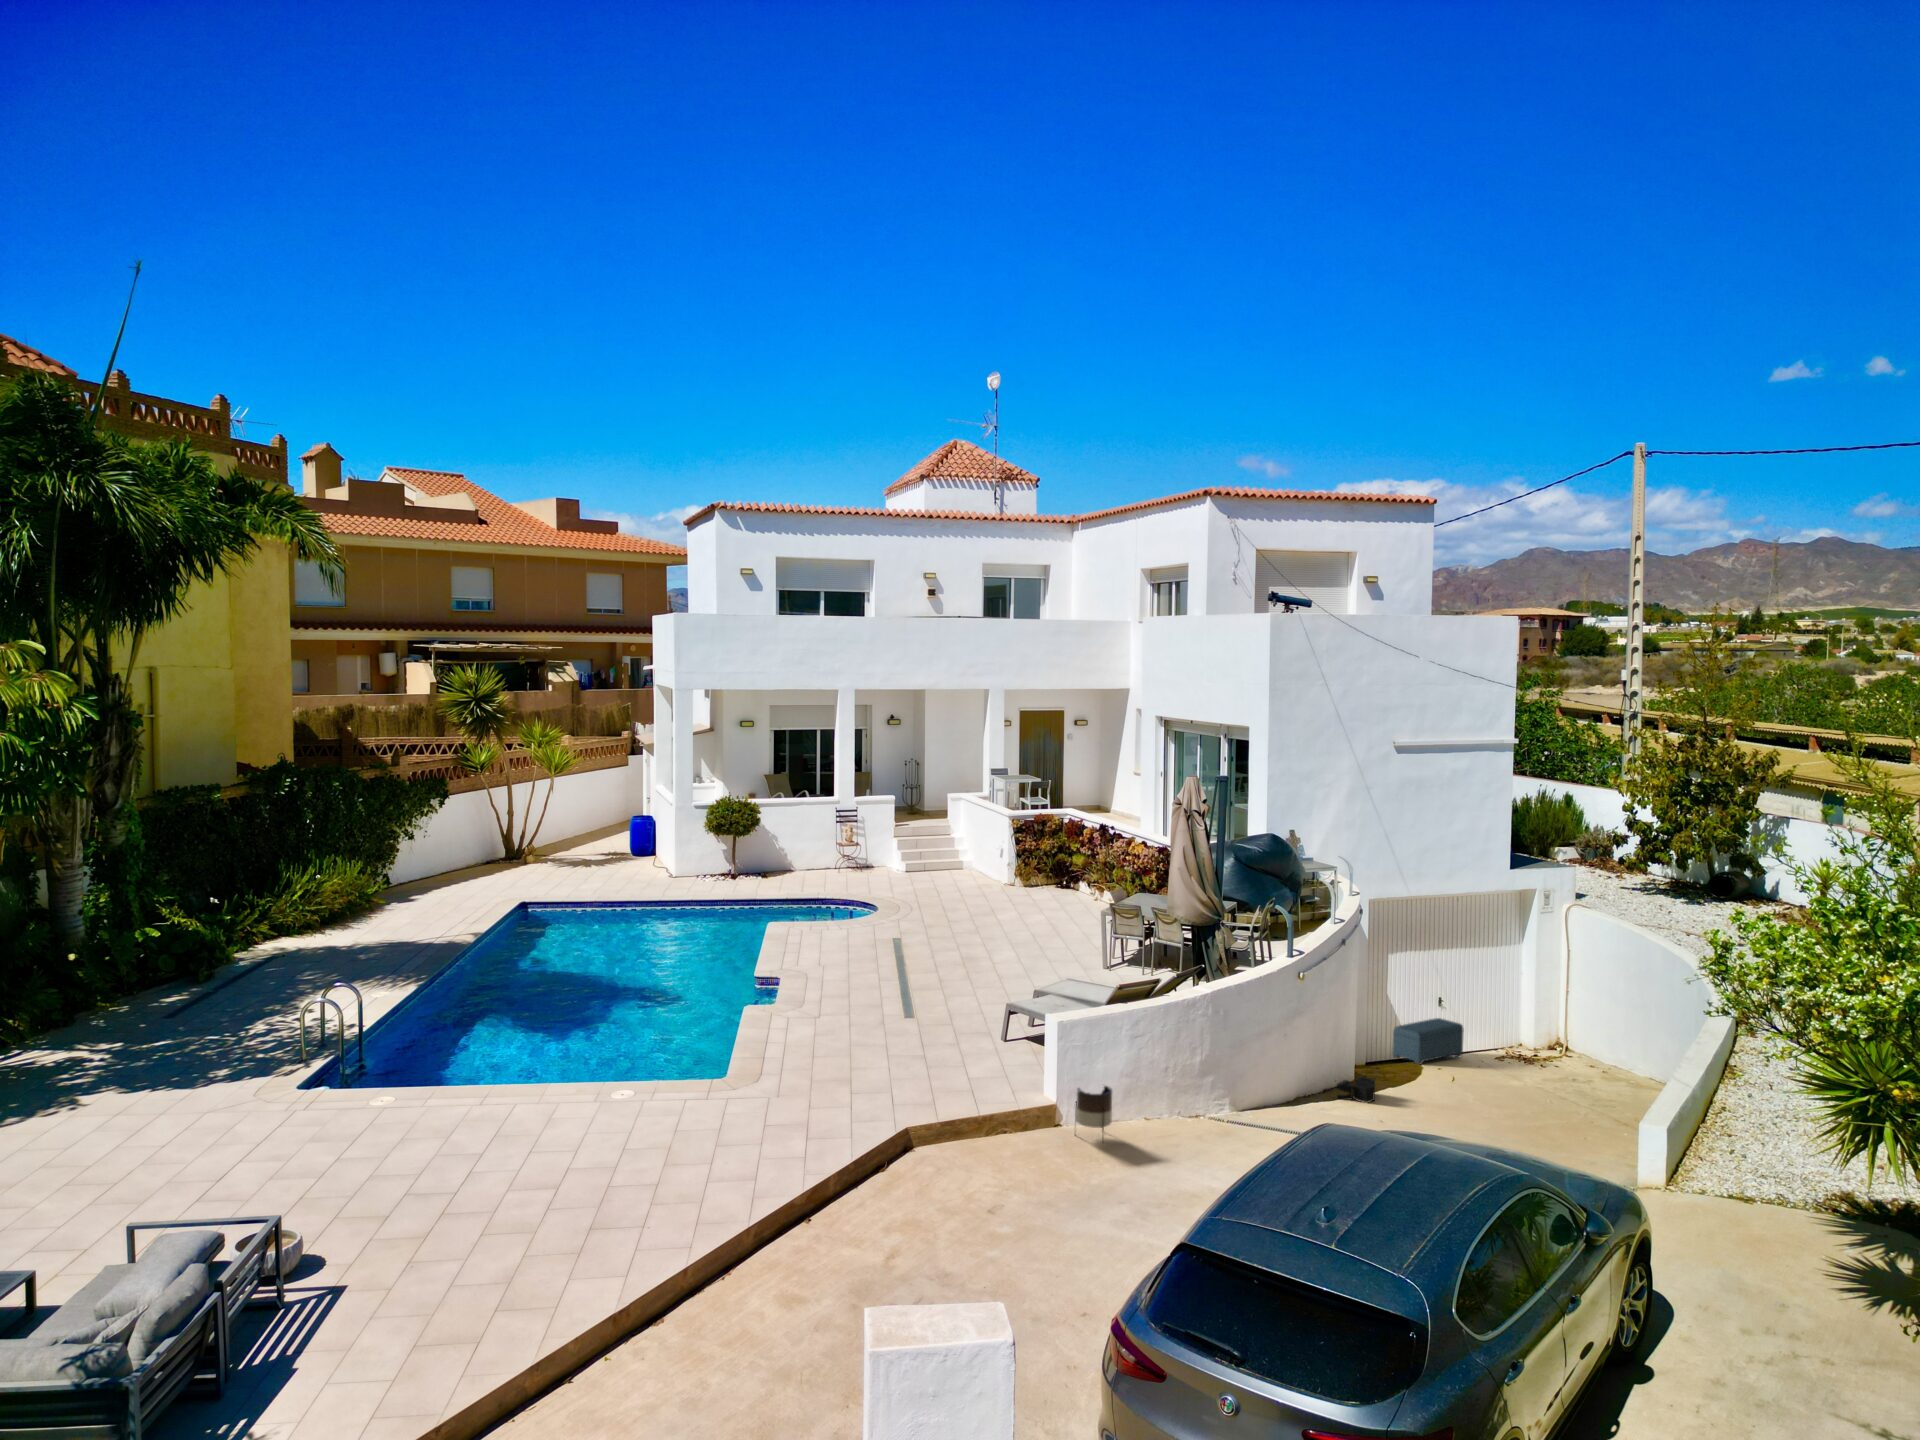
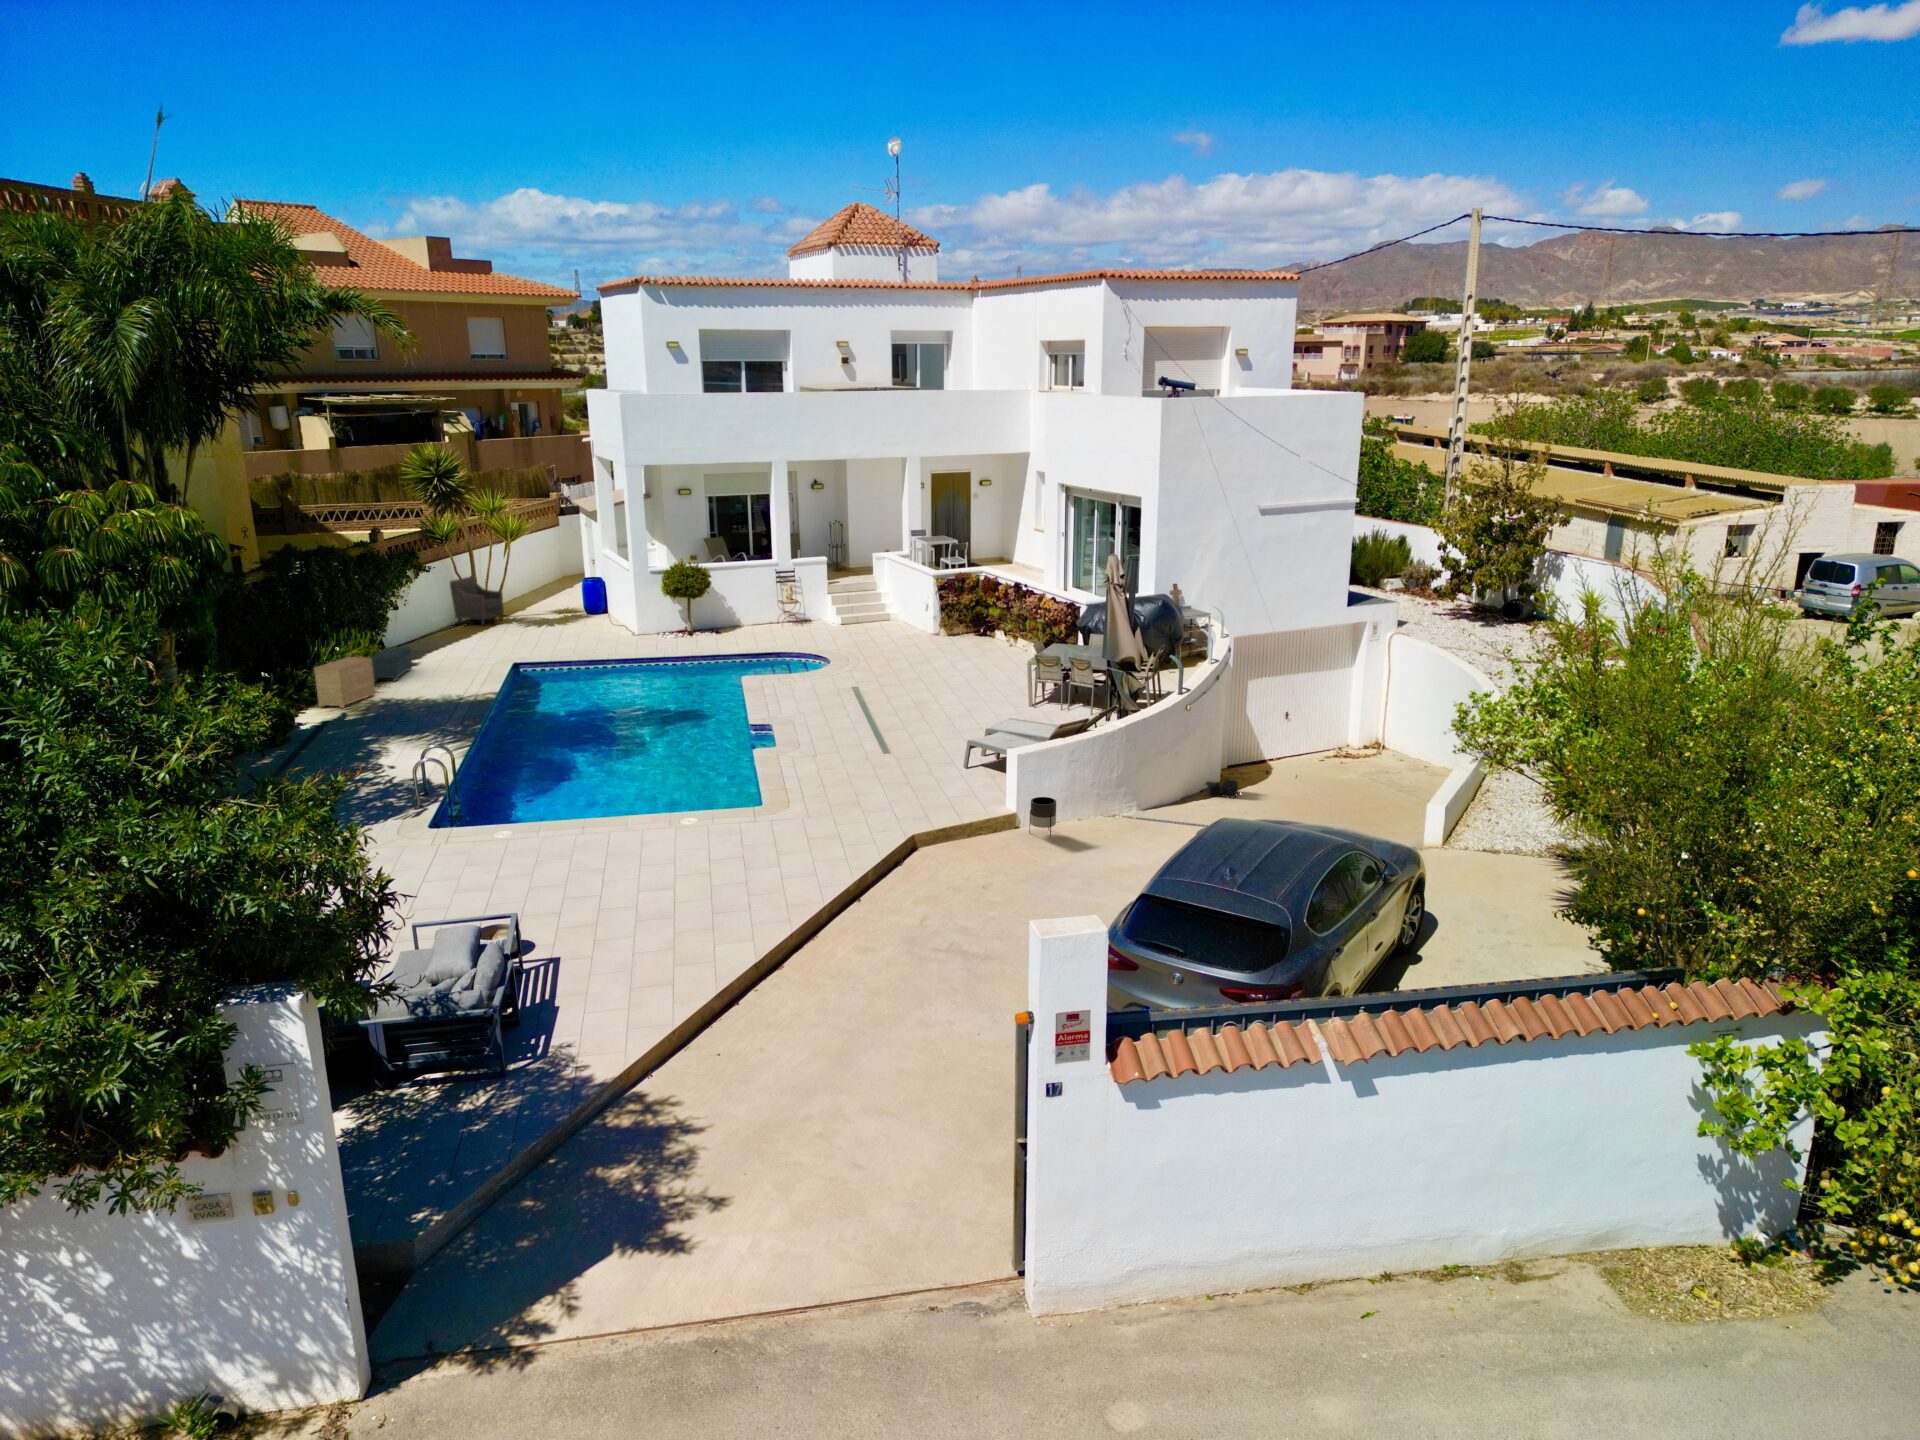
chair: none [485,808,542,861] -> present [450,576,504,625]
side table: none [274,879,347,936] -> present [314,657,375,708]
bench: present [1392,1018,1463,1065] -> present [372,647,412,682]

